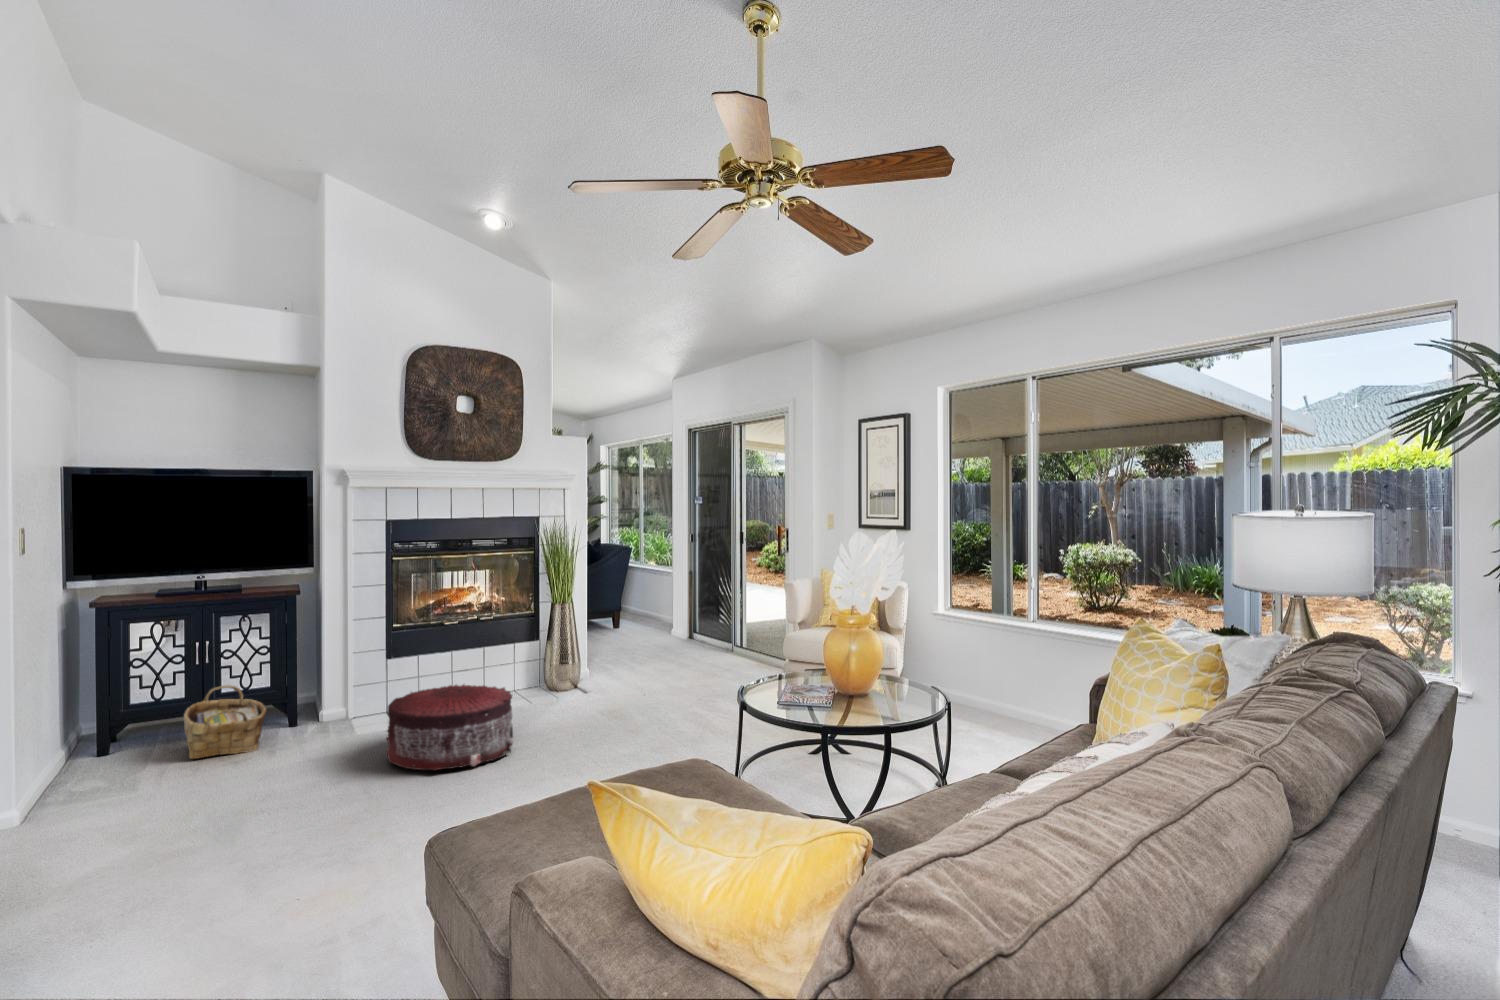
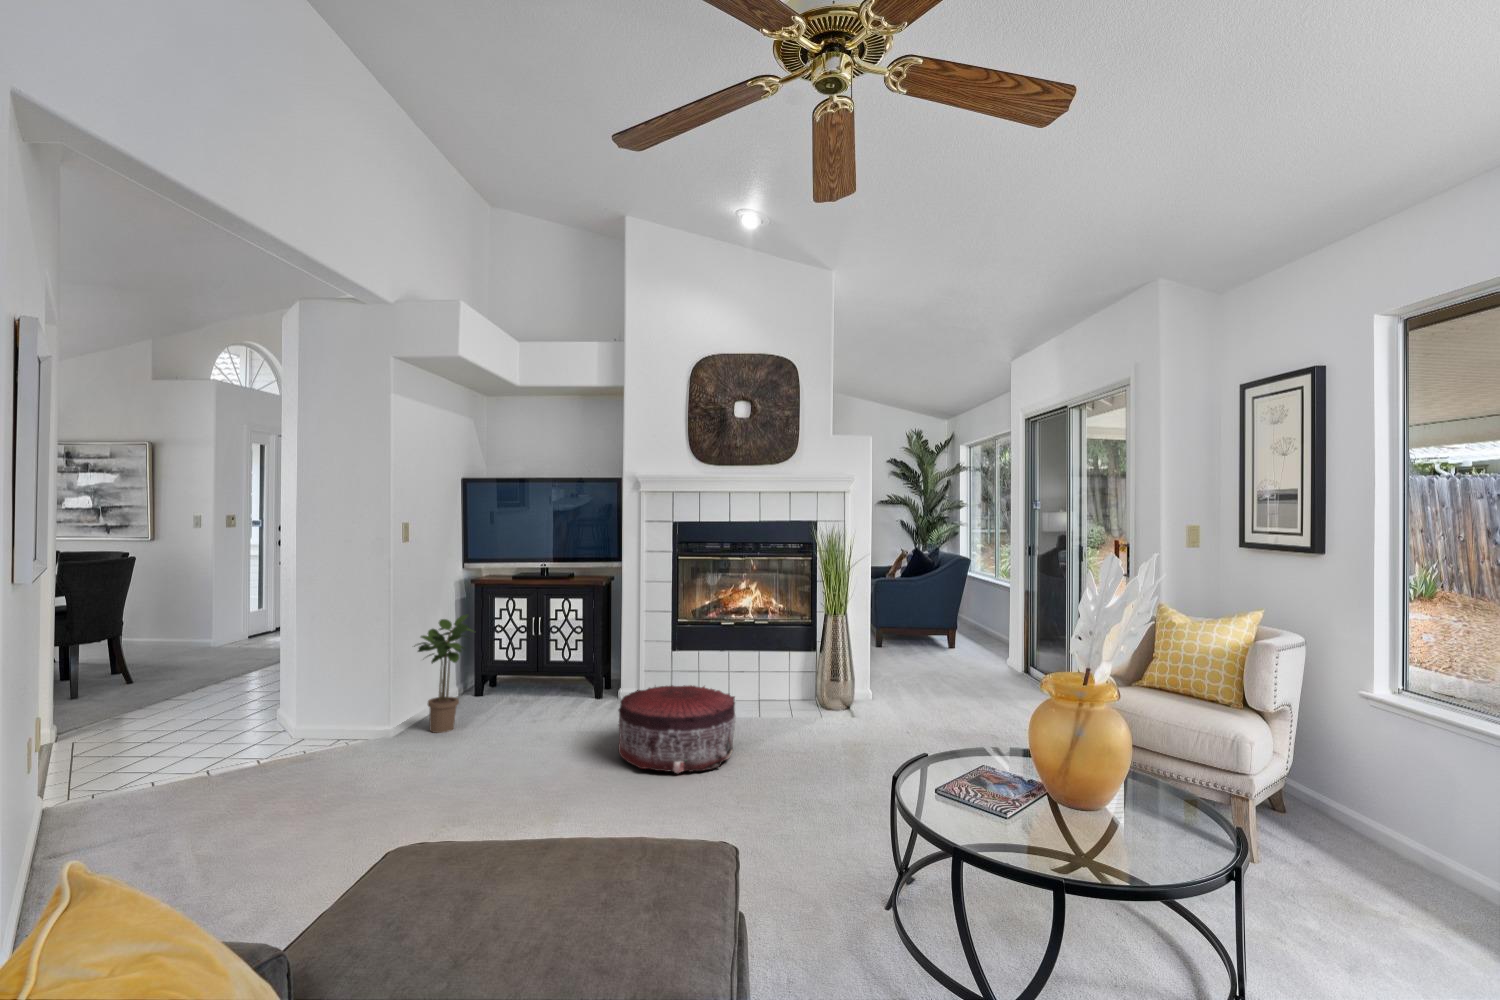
potted plant: none [52,645,145,800] -> present [414,615,474,733]
woven basket: present [184,685,266,759] -> none [510,656,571,716]

